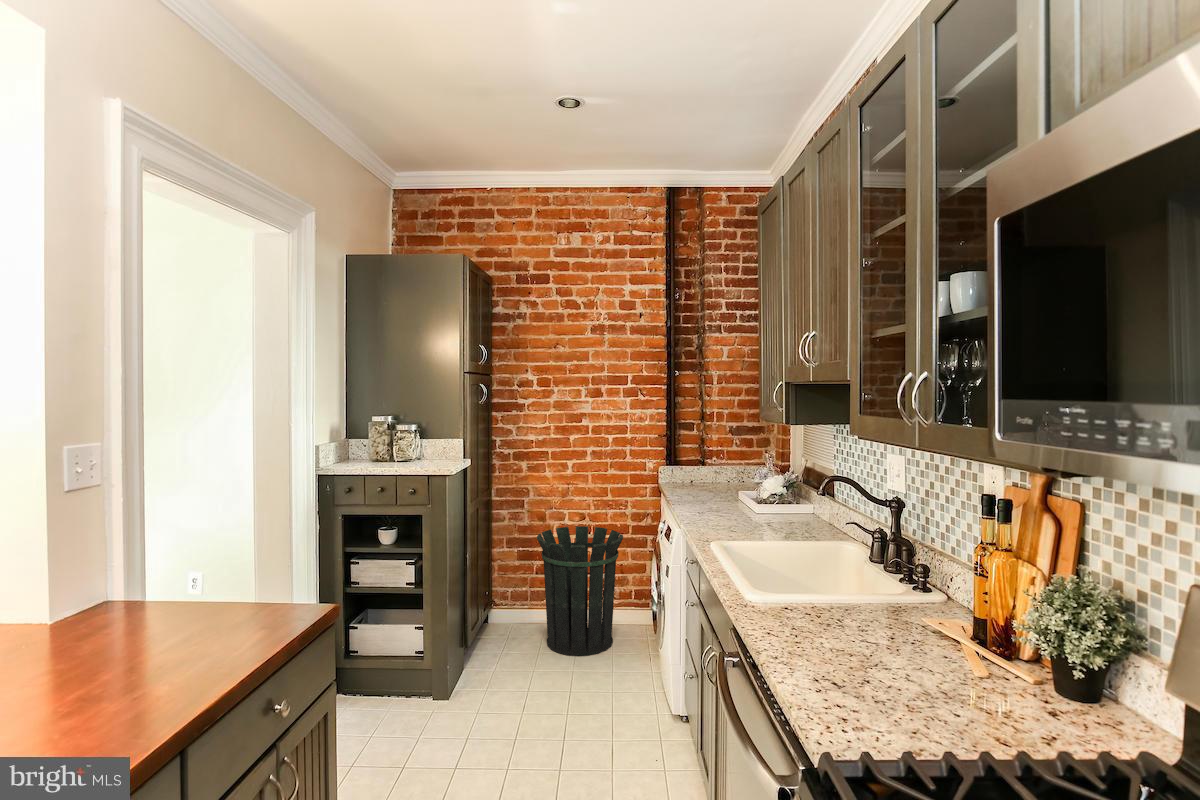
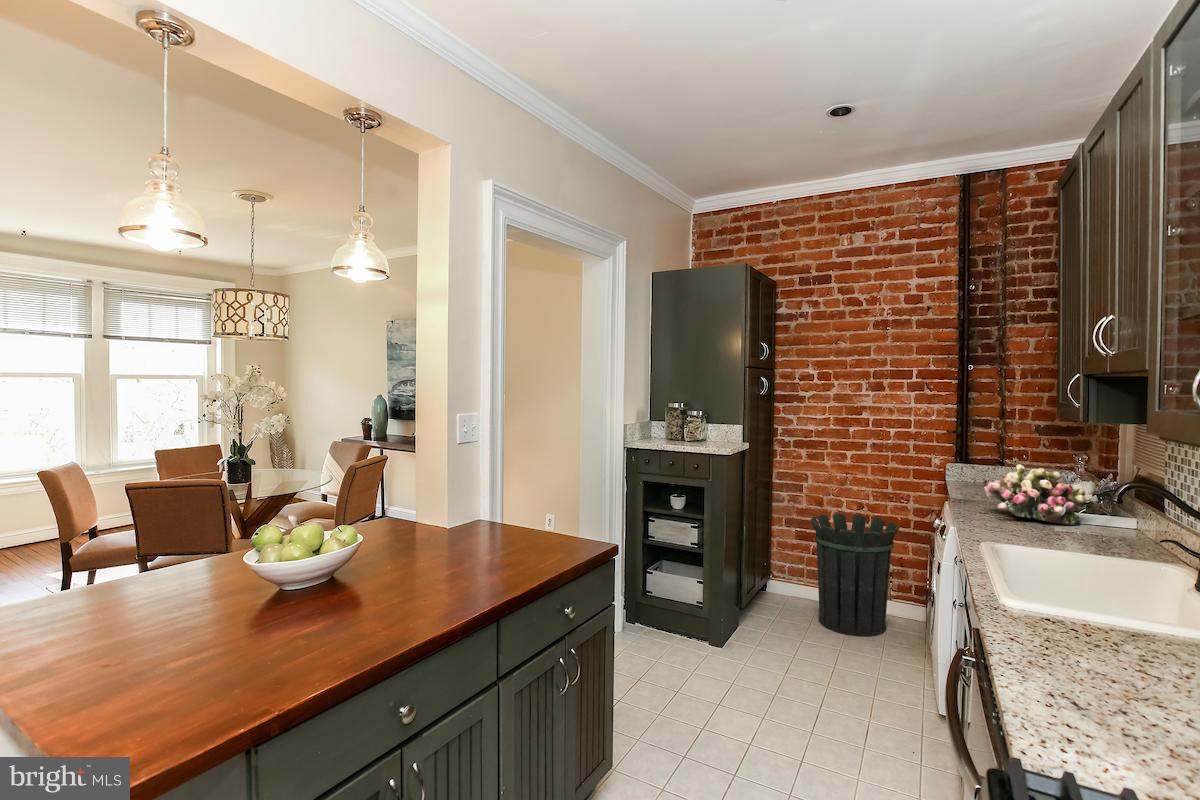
flower arrangement: none [714,467,797,521] -> present [984,465,1086,525]

